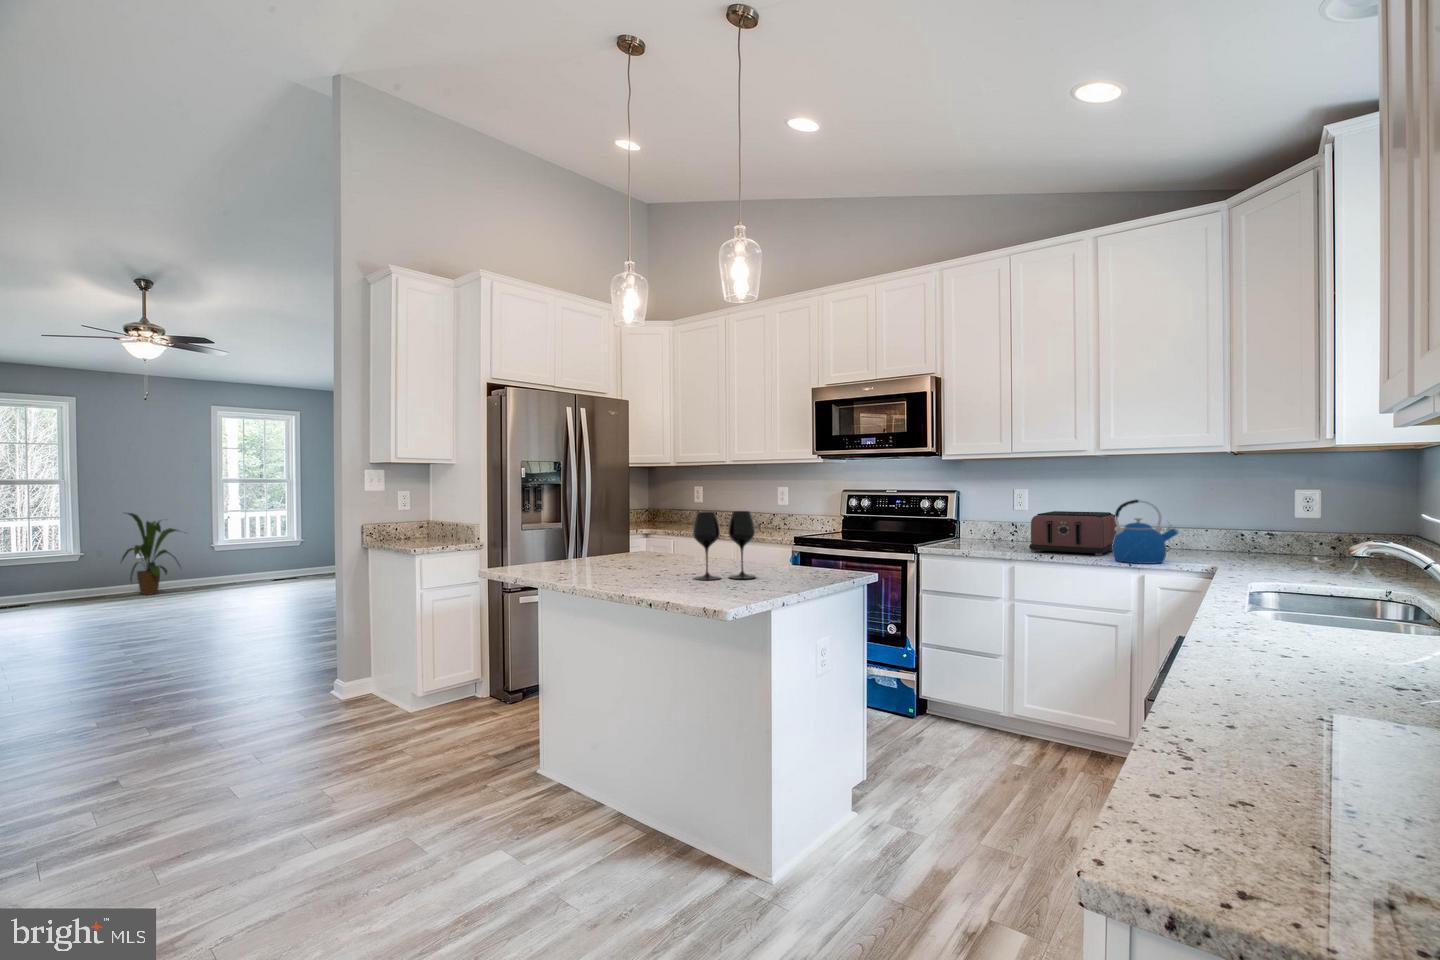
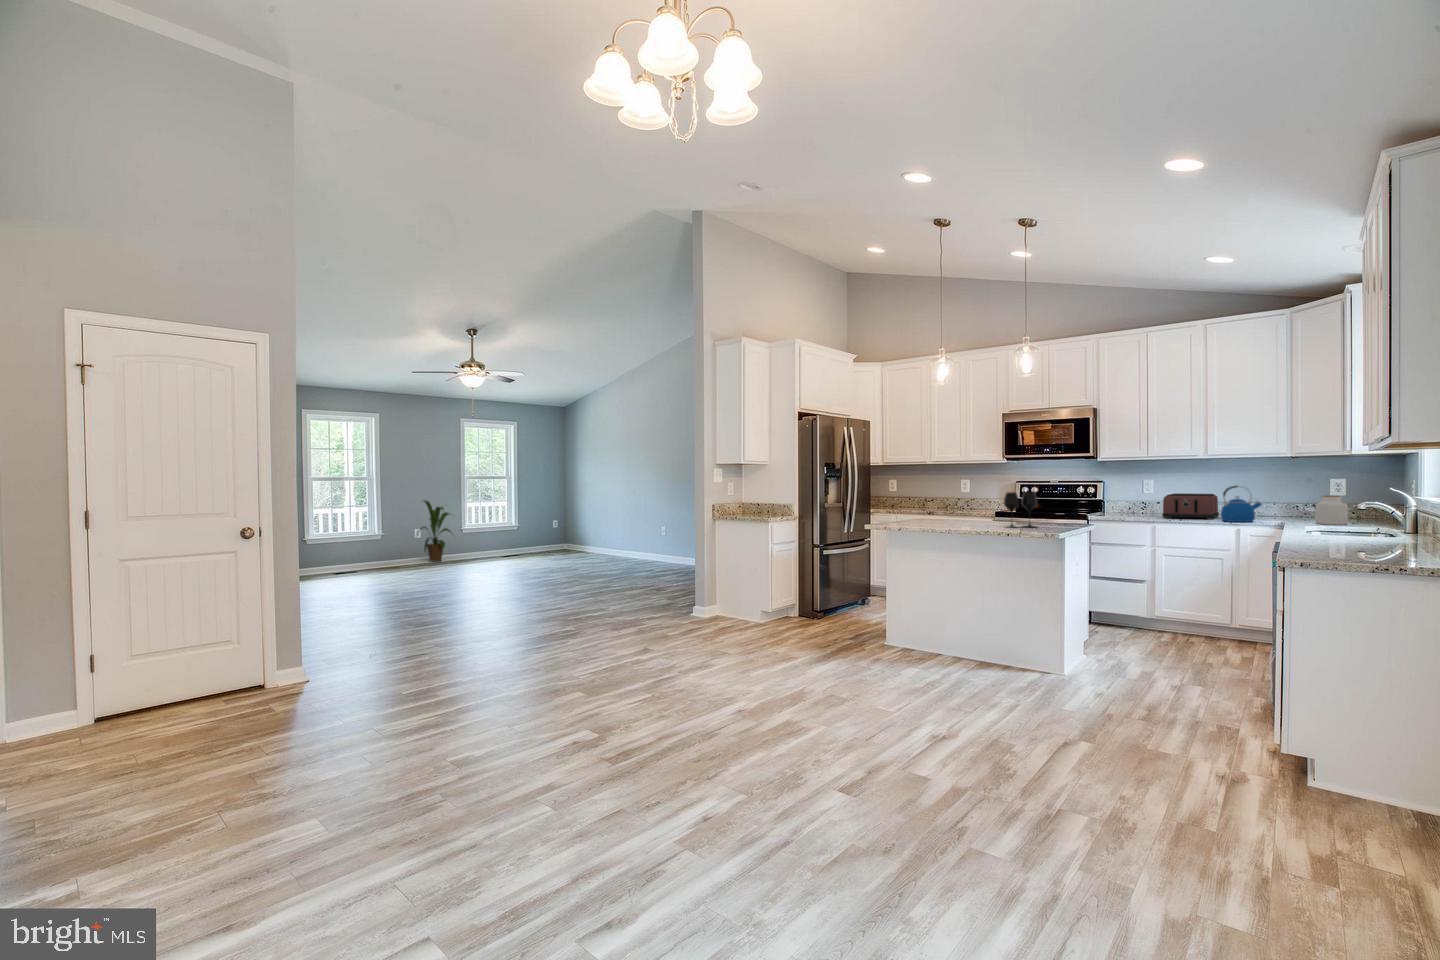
jar: none [1265,519,1321,573] -> present [1316,496,1348,525]

